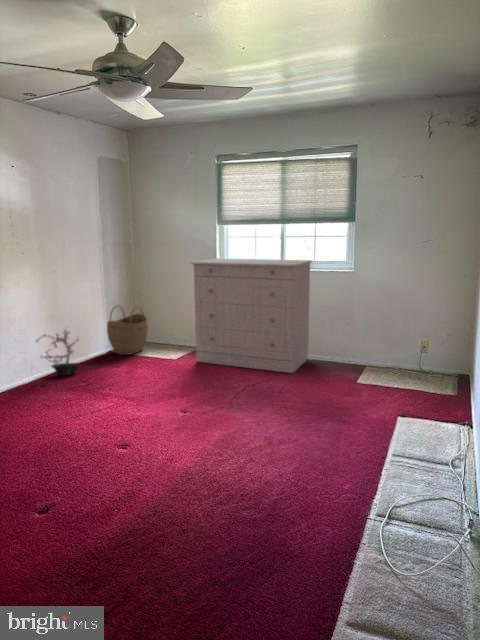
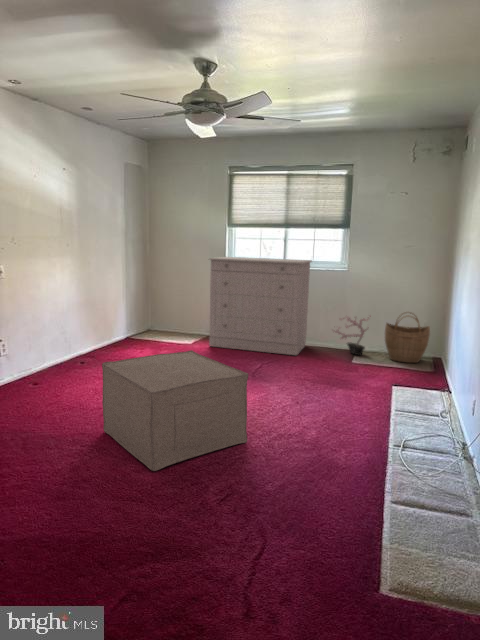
woven basket: present [107,305,148,355] -> present [385,313,430,363]
potted plant: present [36,329,78,375] -> present [334,316,371,355]
ottoman: none [10,384,186,556] -> present [102,350,248,471]

